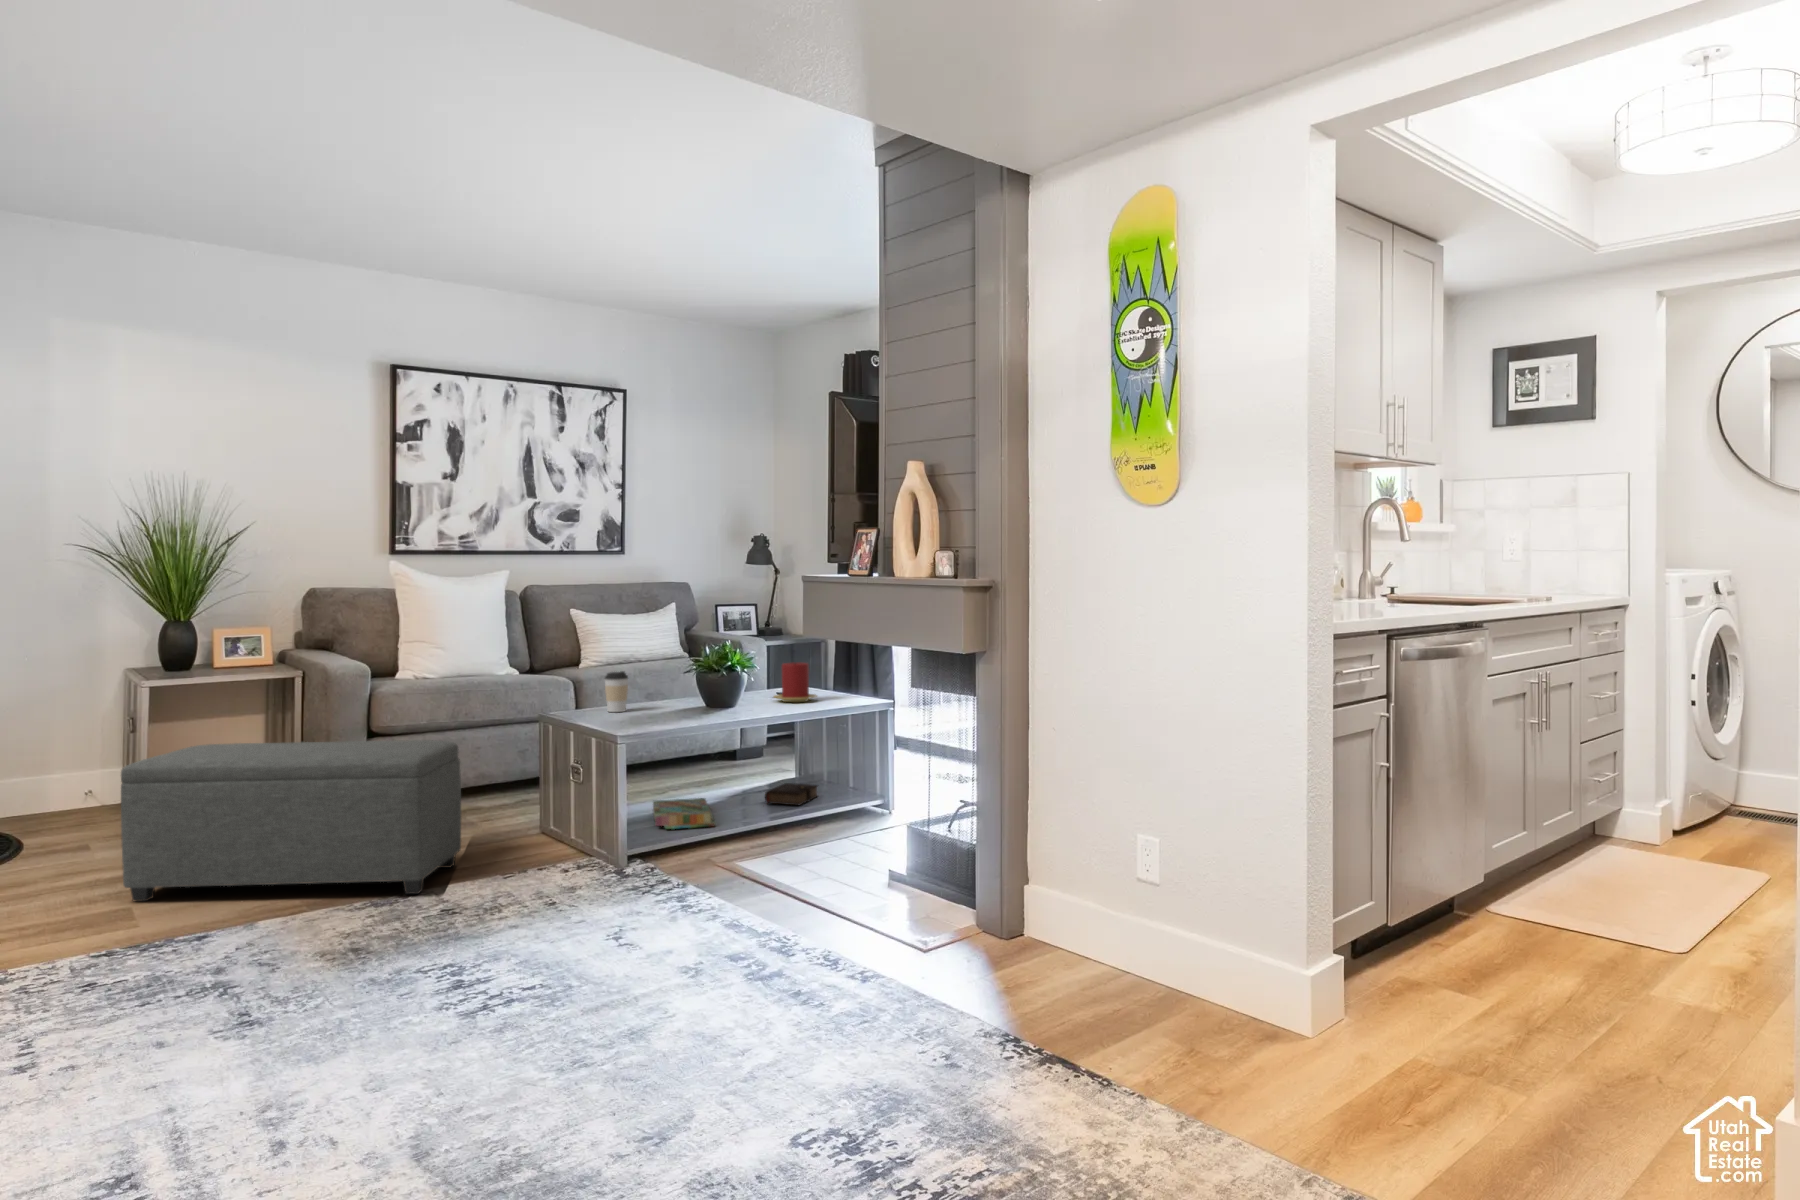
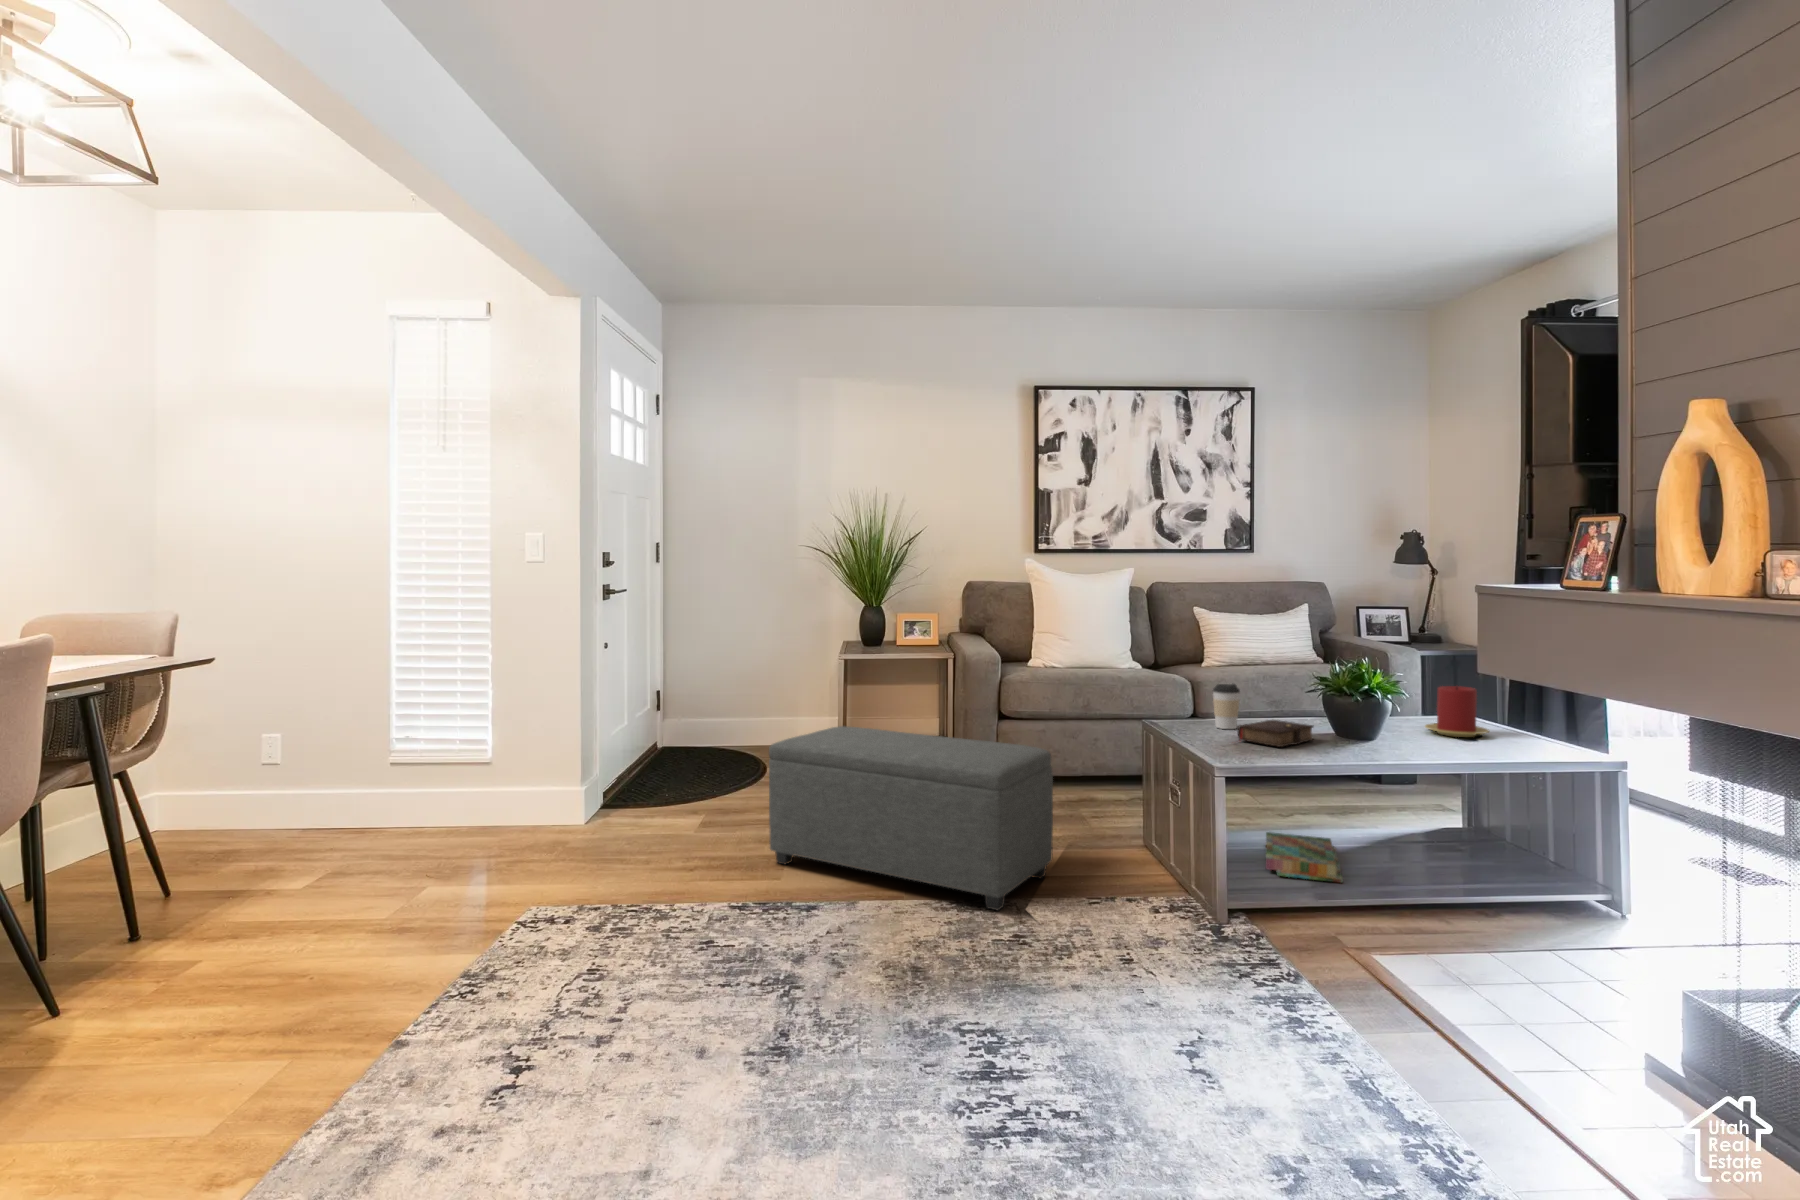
book: present [765,783,818,805] -> present [1238,720,1313,747]

